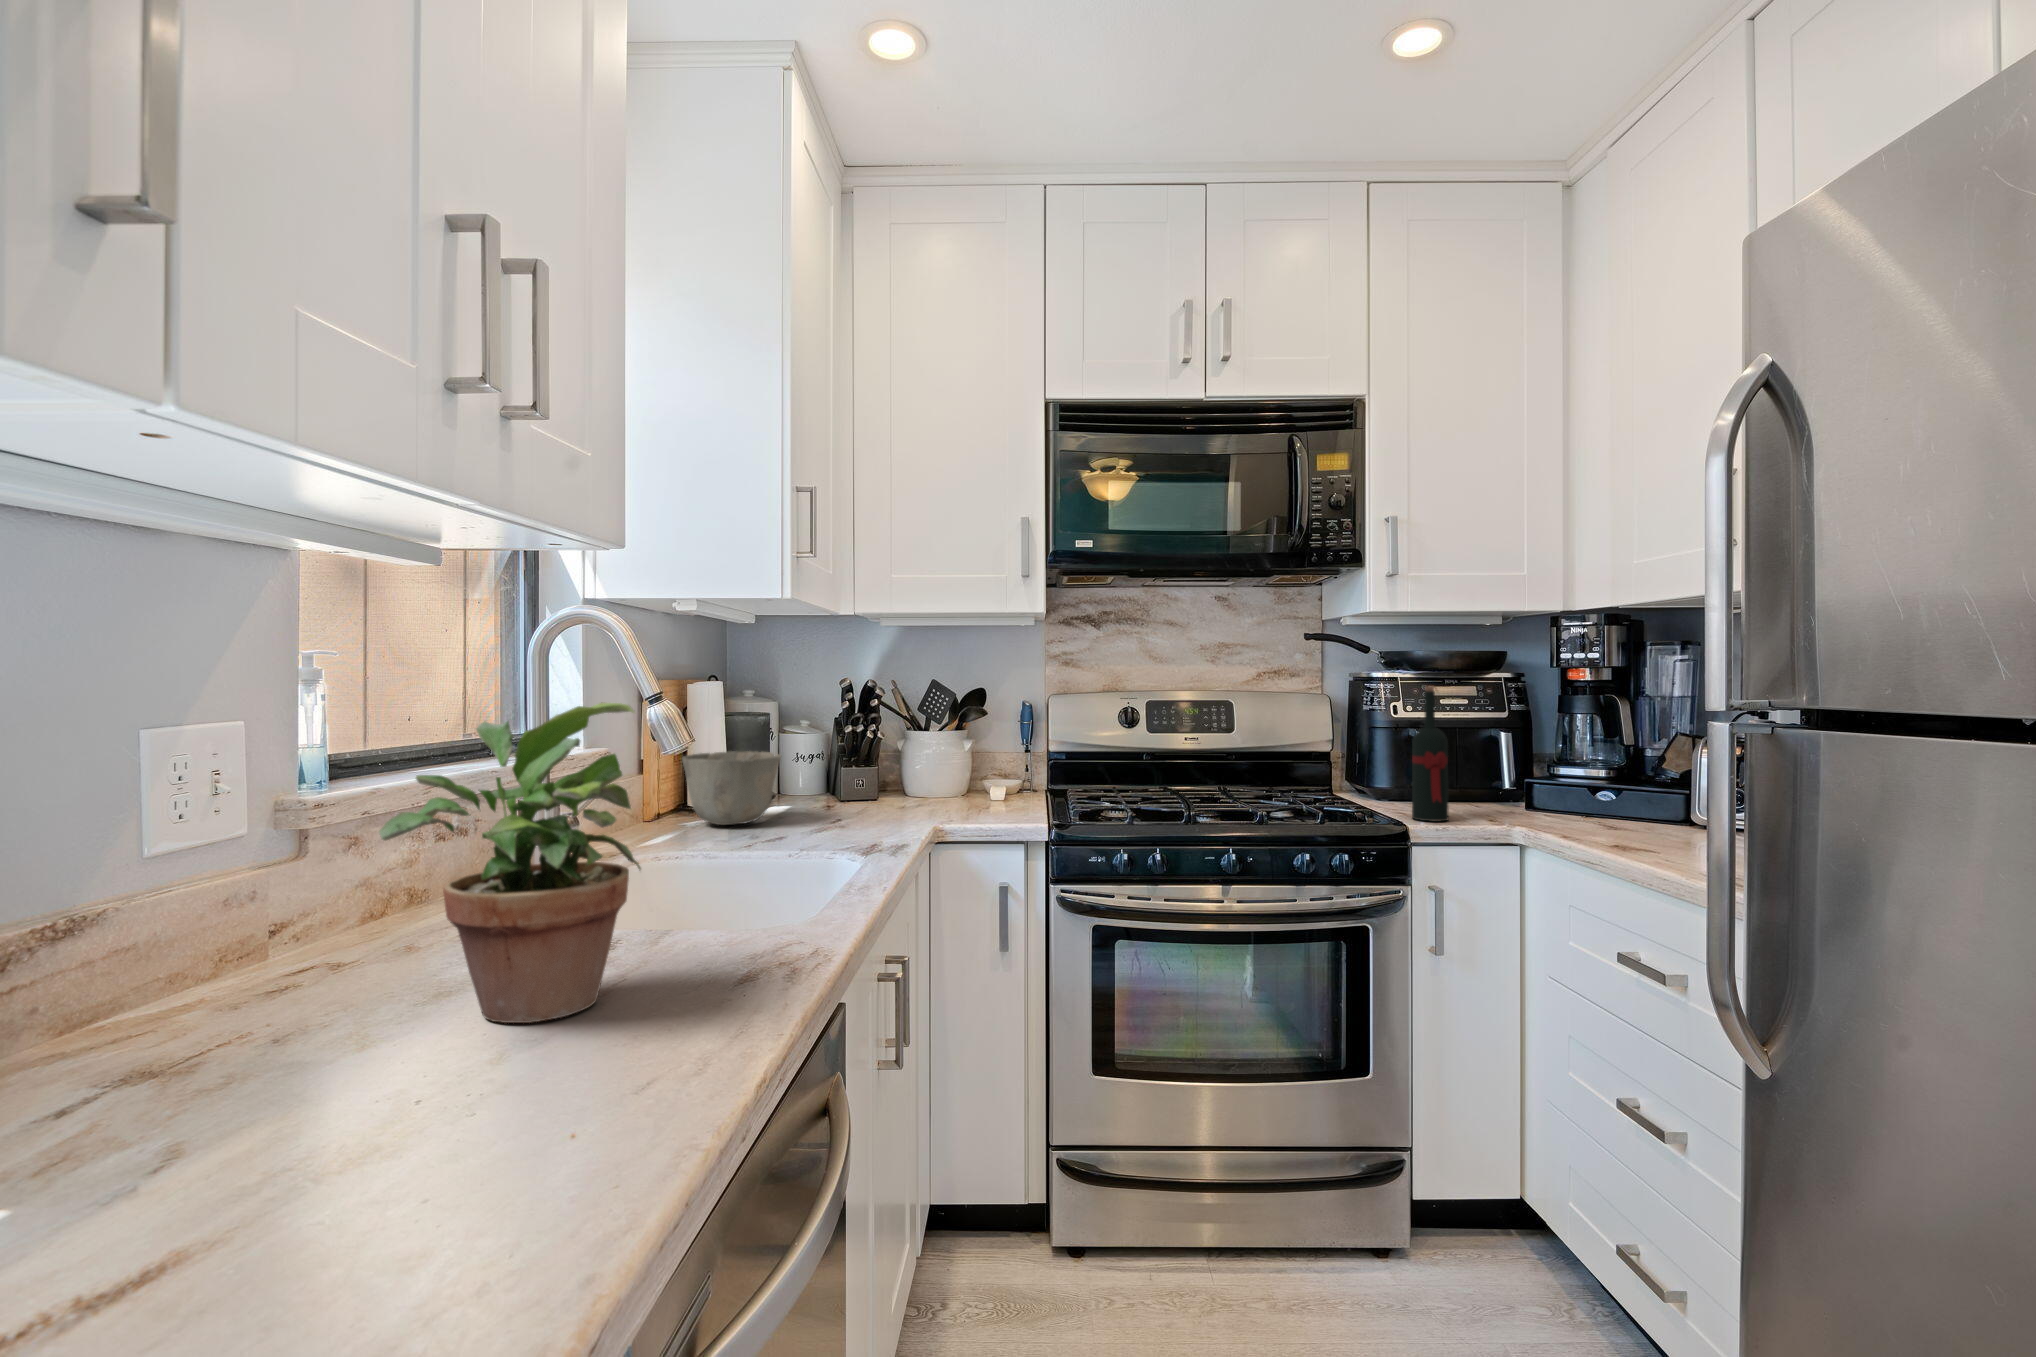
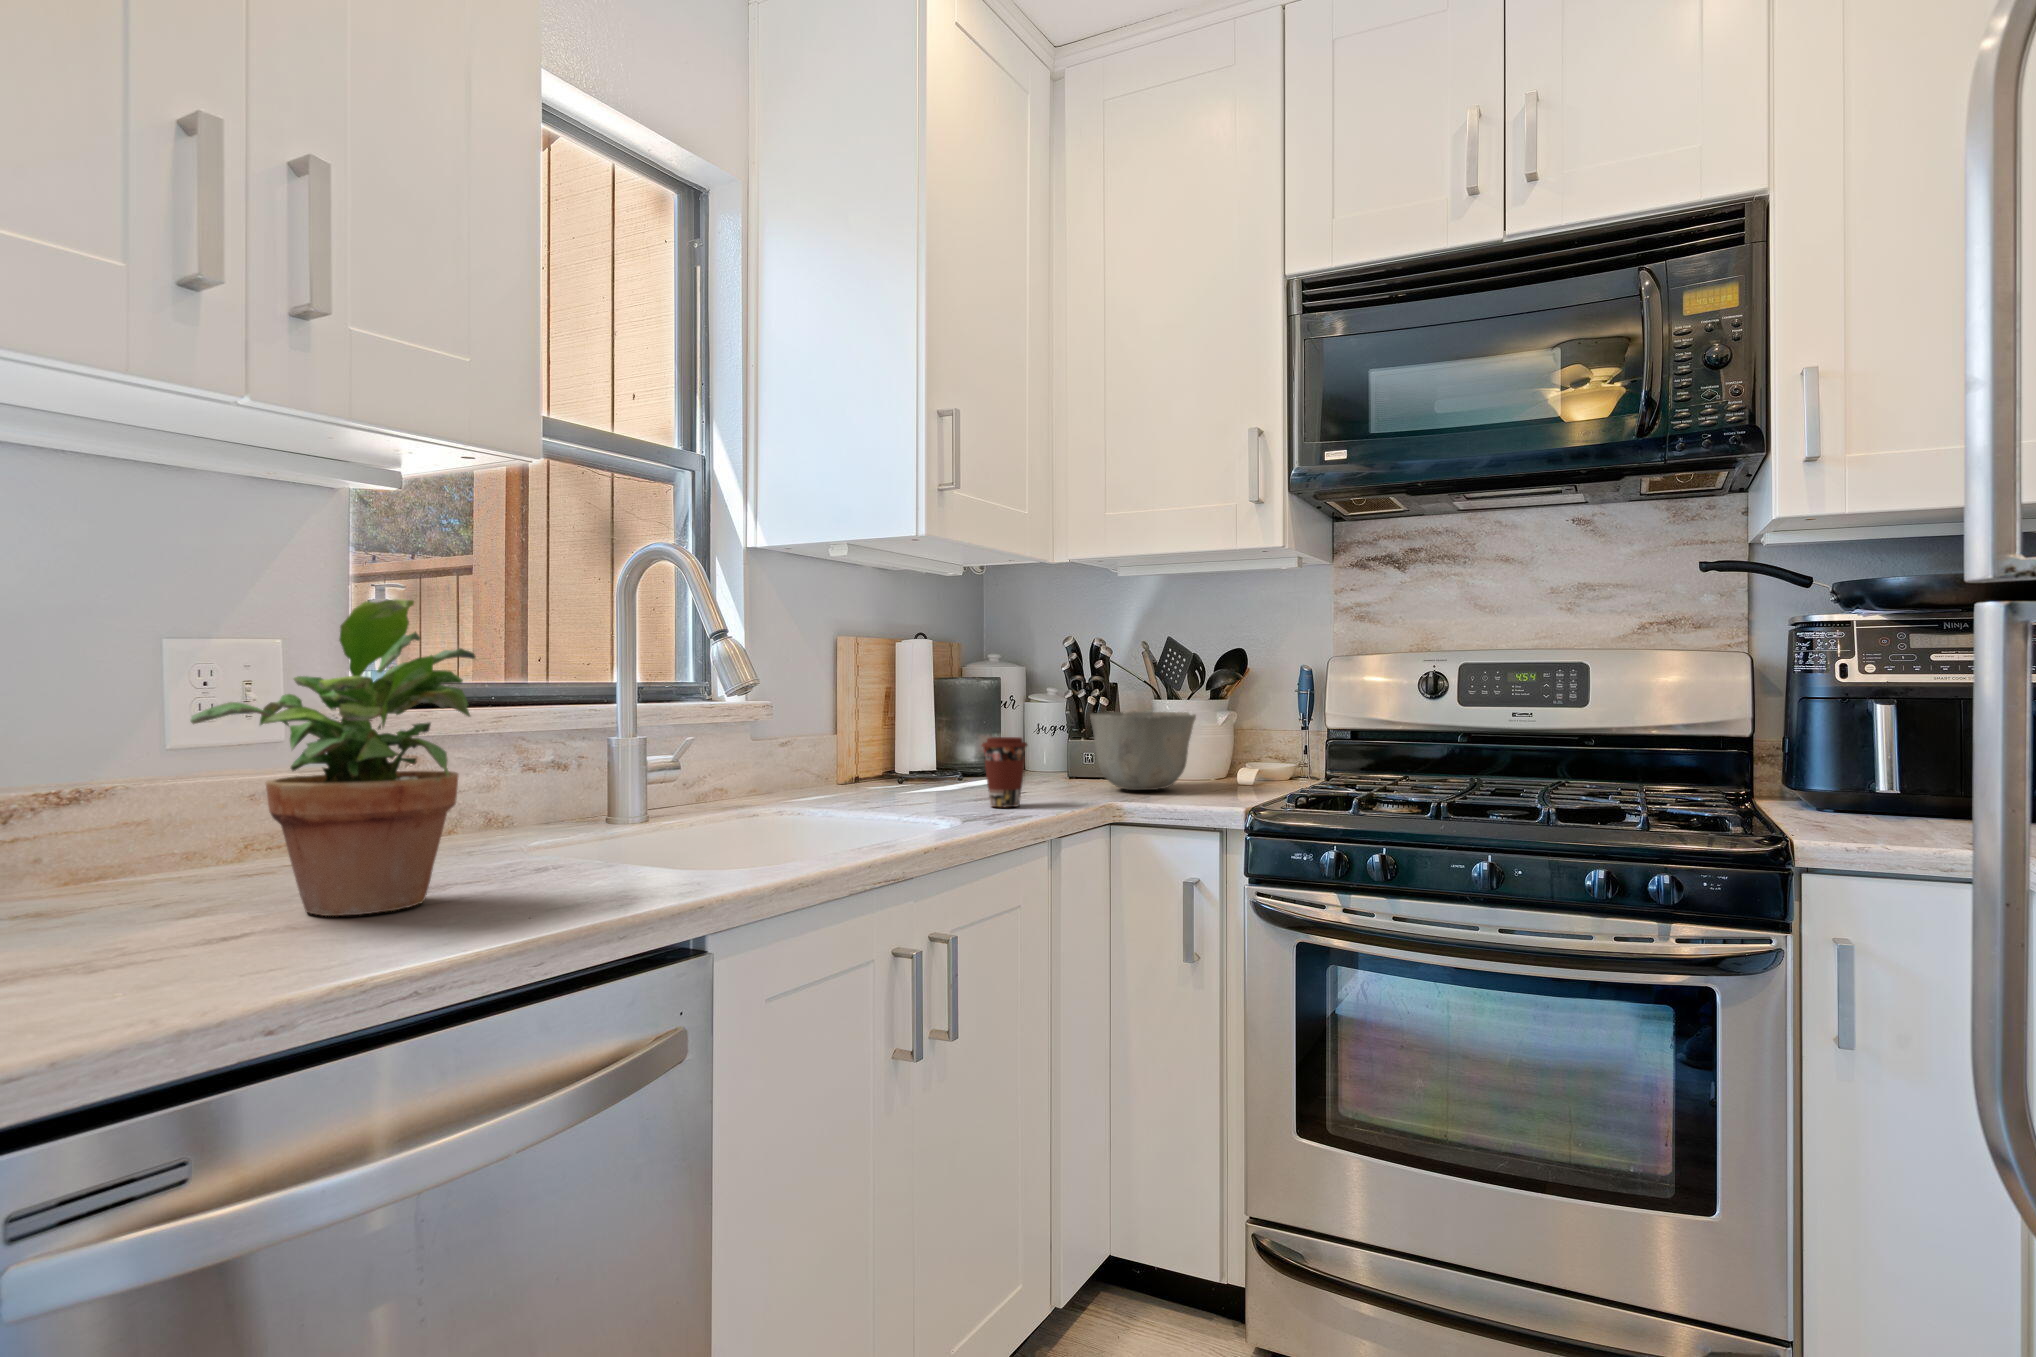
wine bottle: present [1412,686,1449,821] -> none [1819,622,1888,839]
ceramic bowl: present [682,751,781,825] -> present [1090,711,1196,790]
coffee cup: none [837,775,878,836] -> present [982,737,1027,807]

